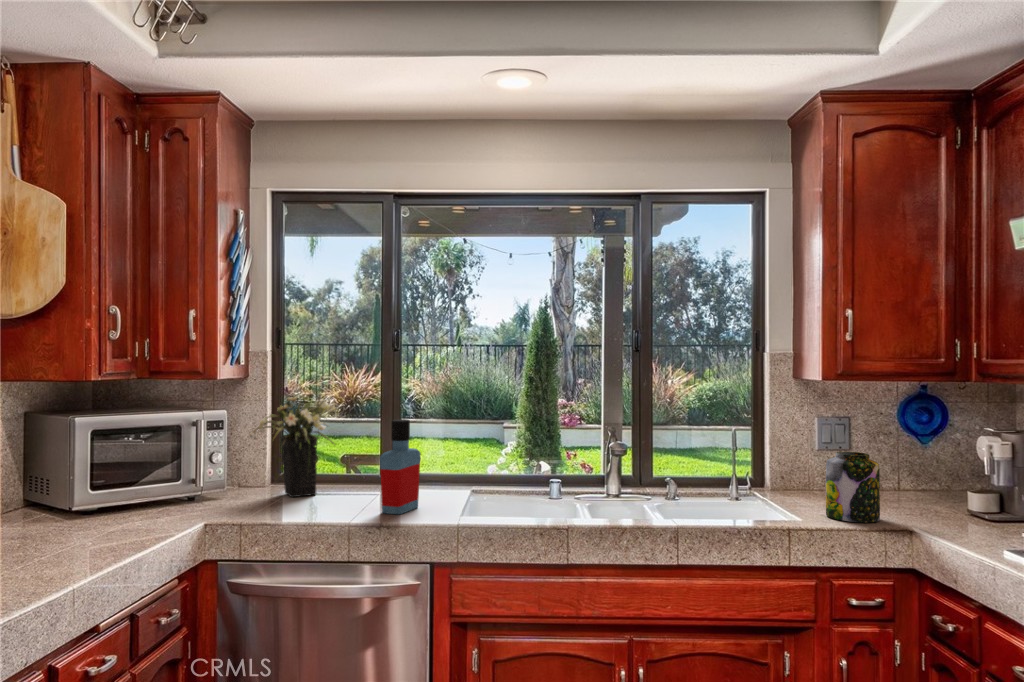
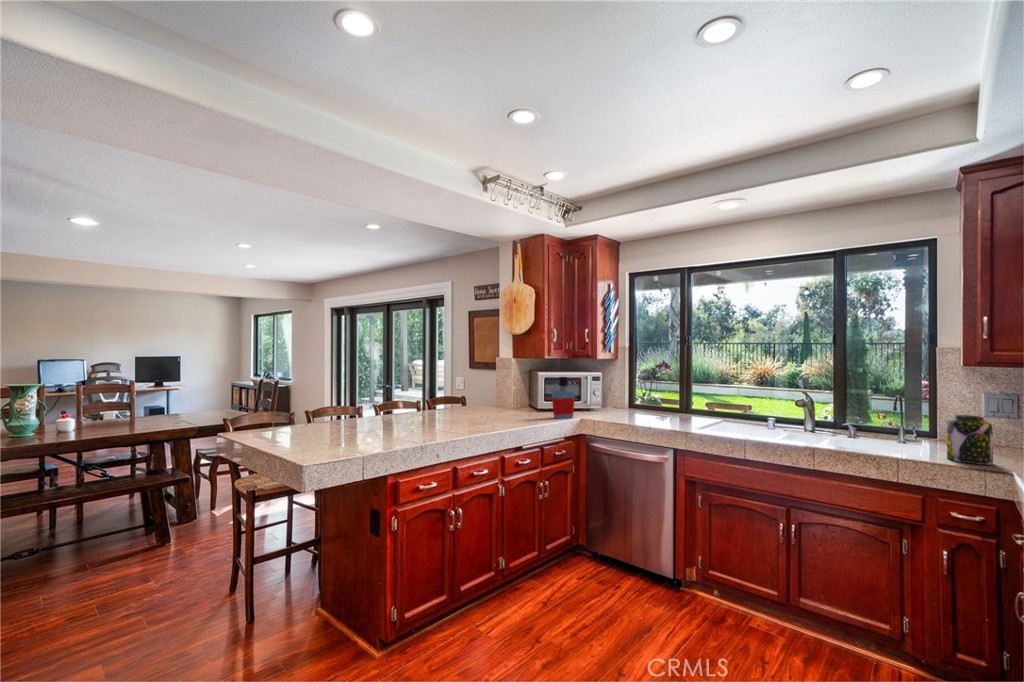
flower arrangement: present [249,394,336,497] -> none [610,367,653,415]
bottle: present [380,419,420,514] -> present [552,377,575,419]

